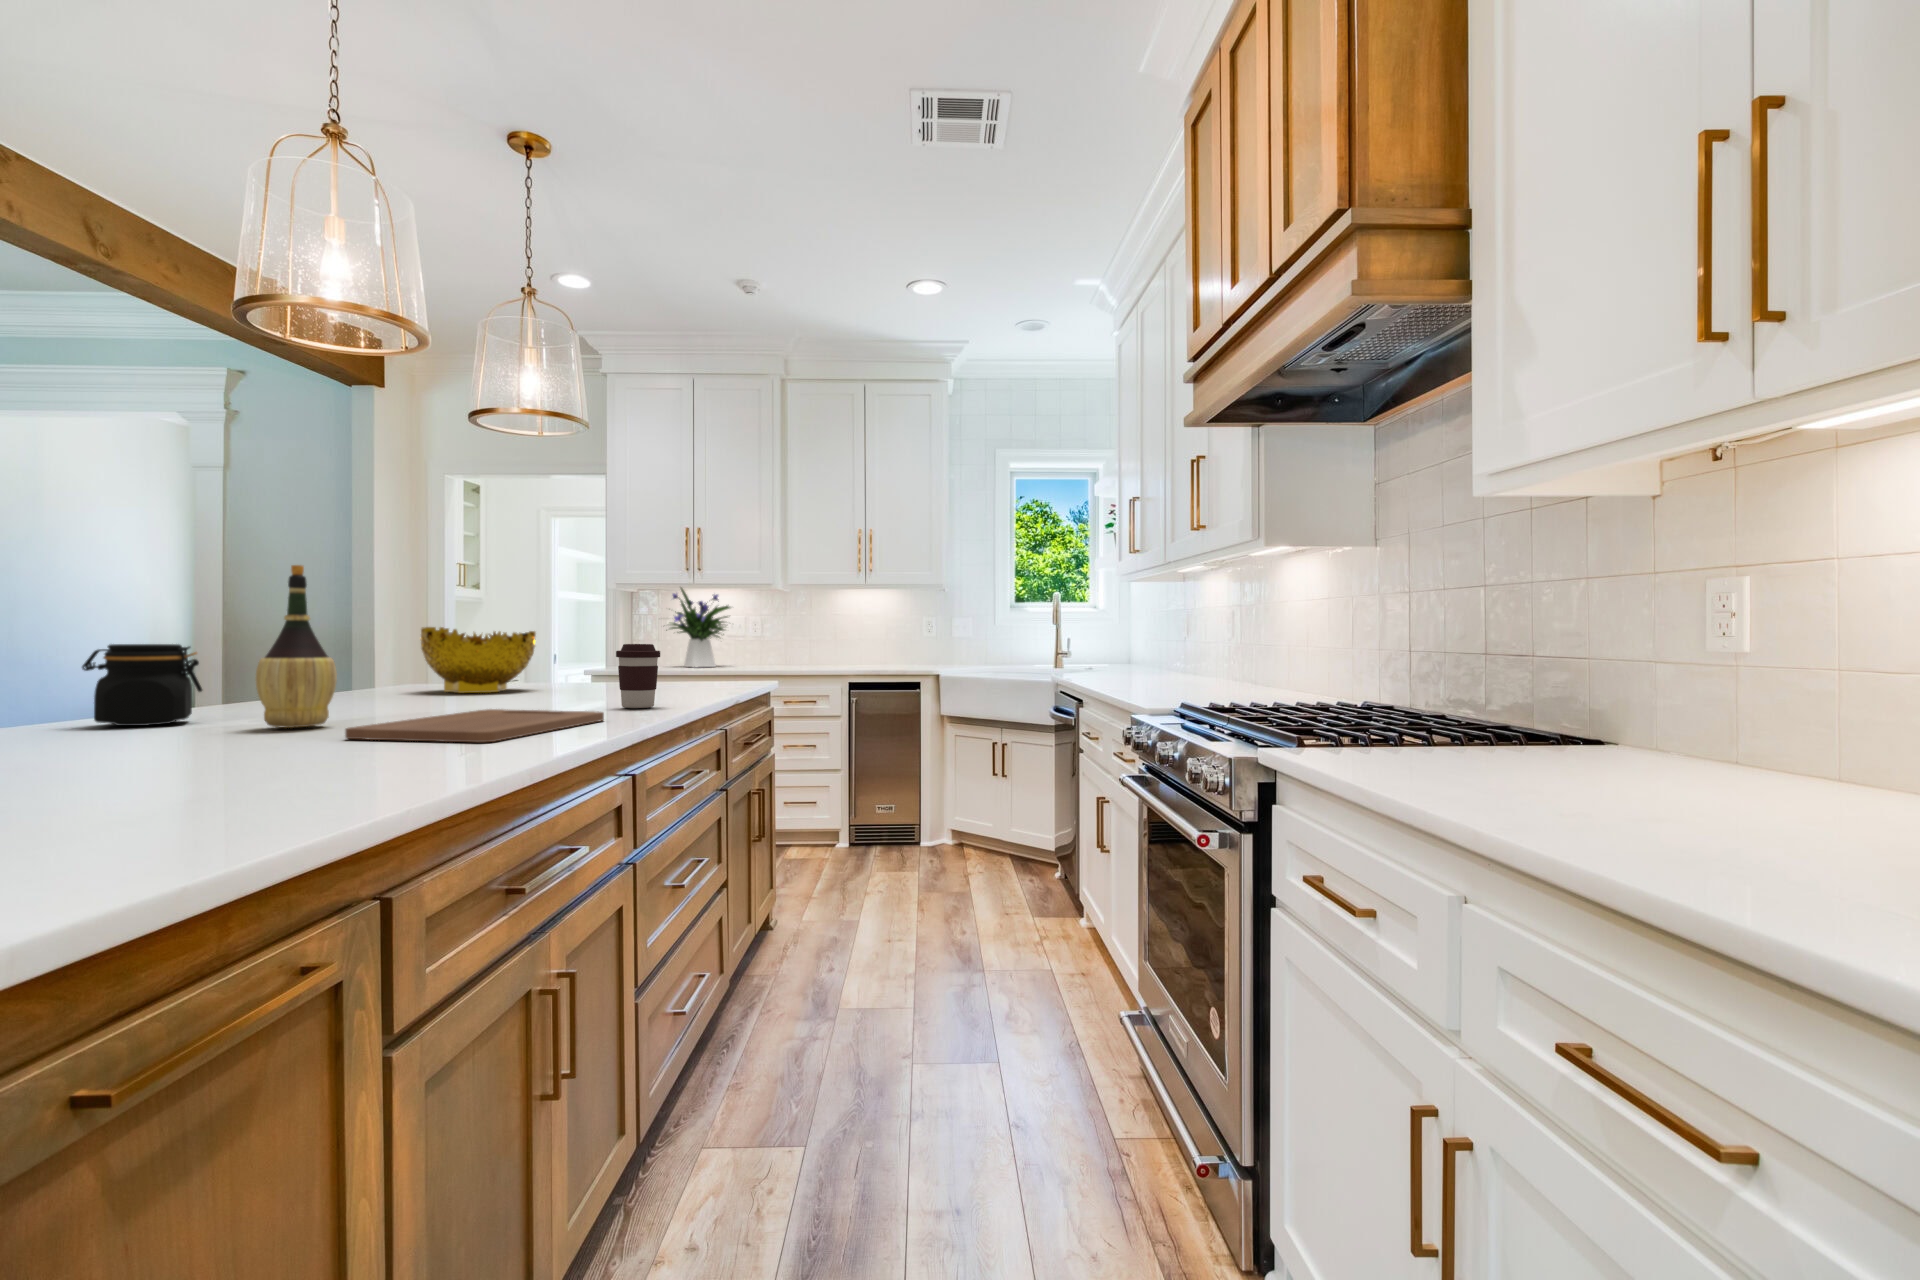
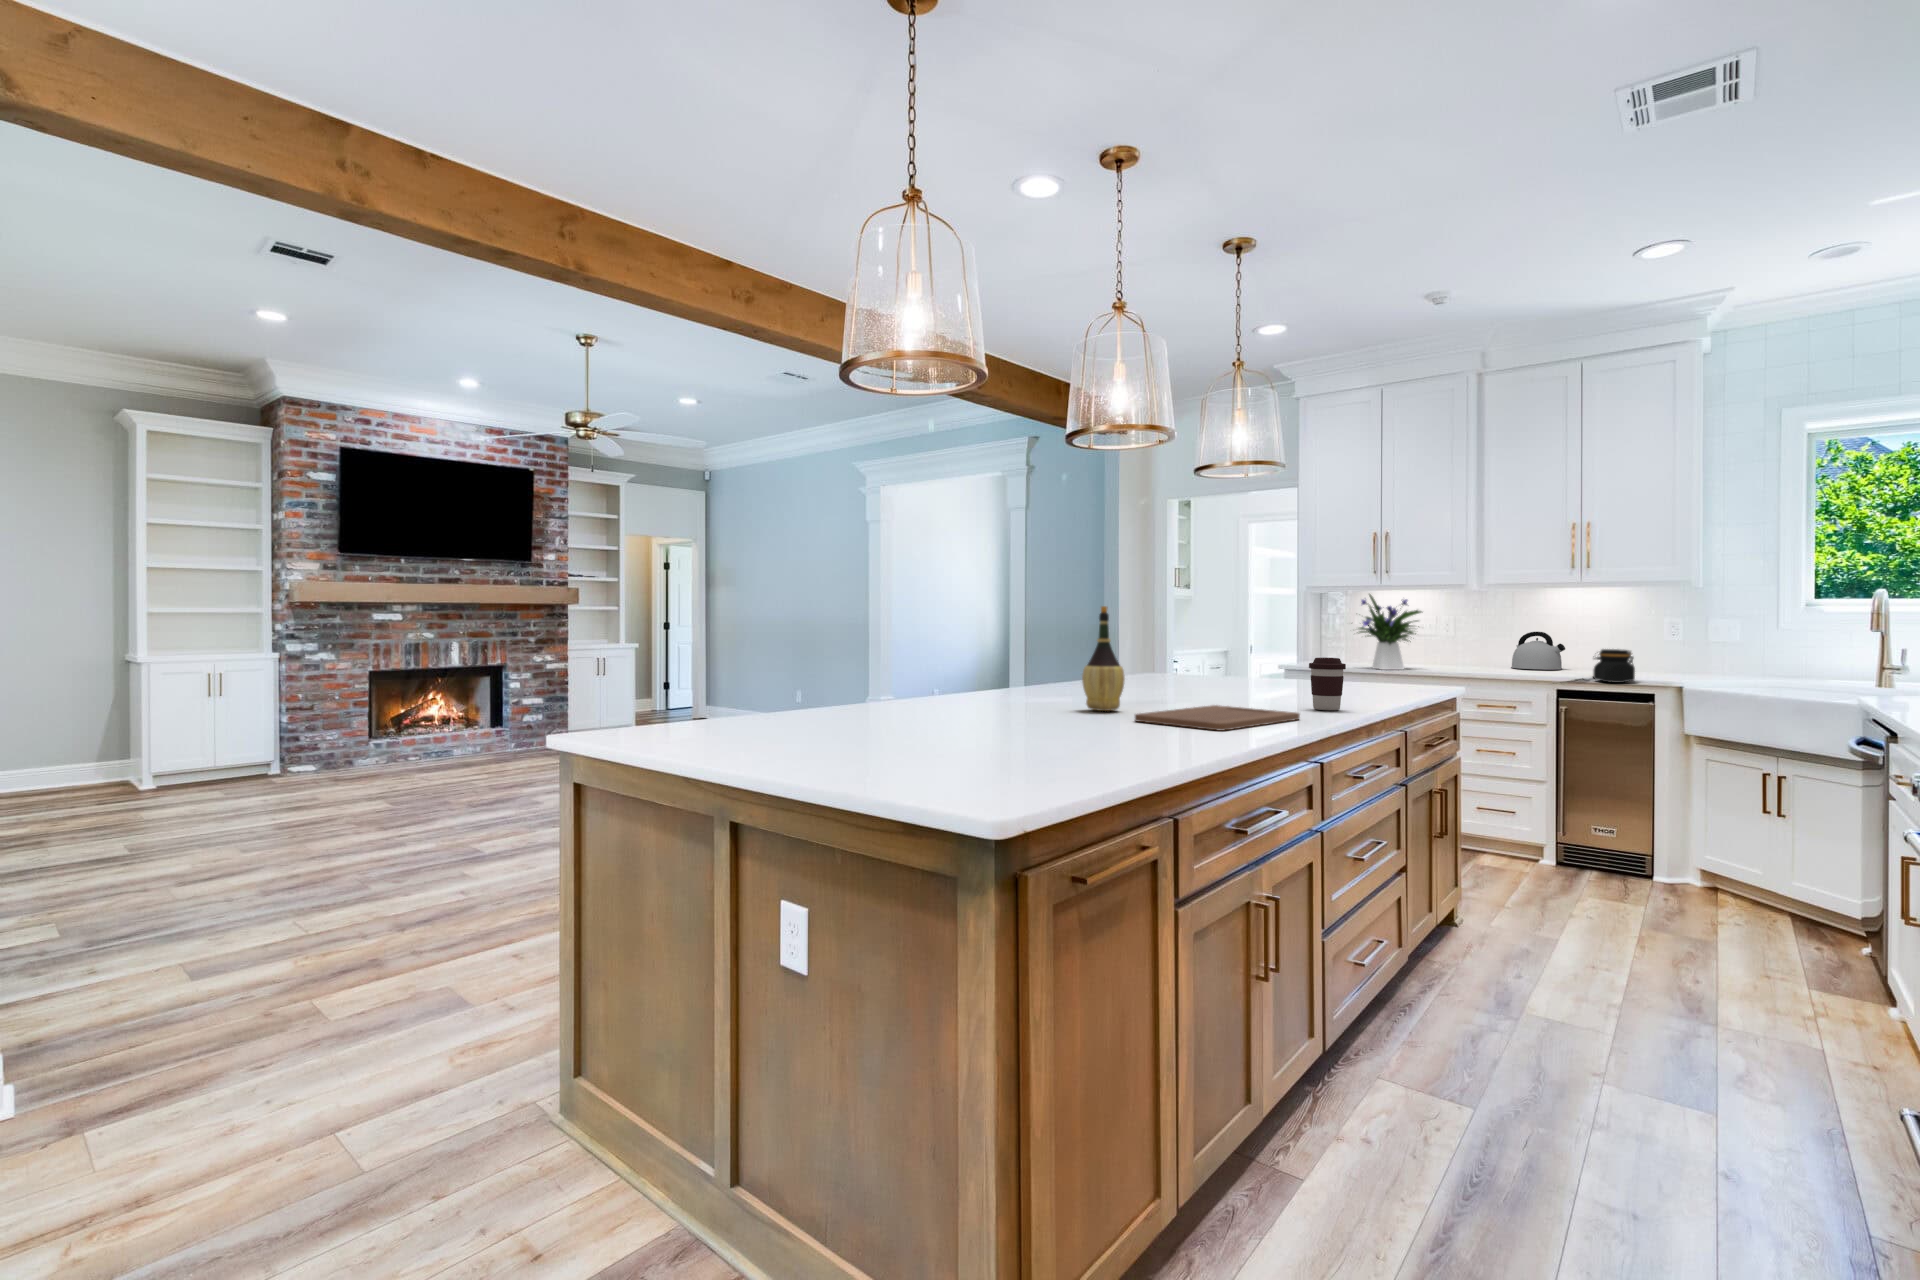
decorative bowl: present [421,627,536,693] -> none [1163,638,1245,689]
kettle: none [809,629,853,664] -> present [1511,632,1565,670]
jar: present [82,644,202,726] -> present [1593,649,1635,683]

